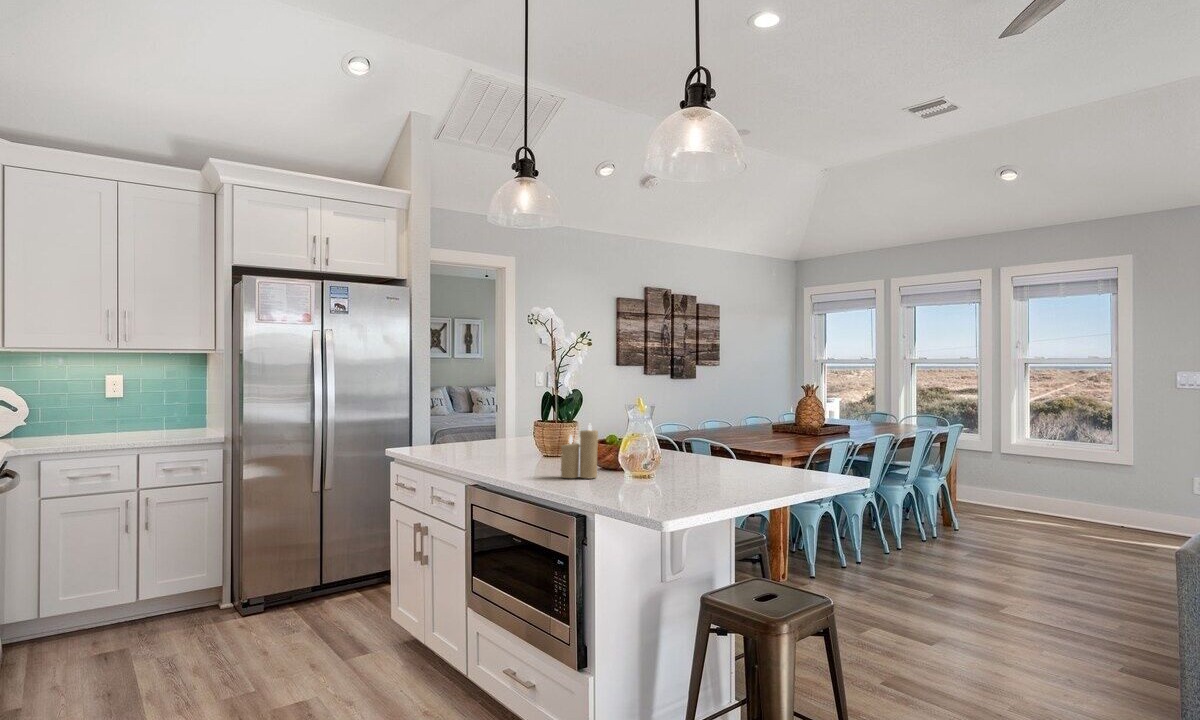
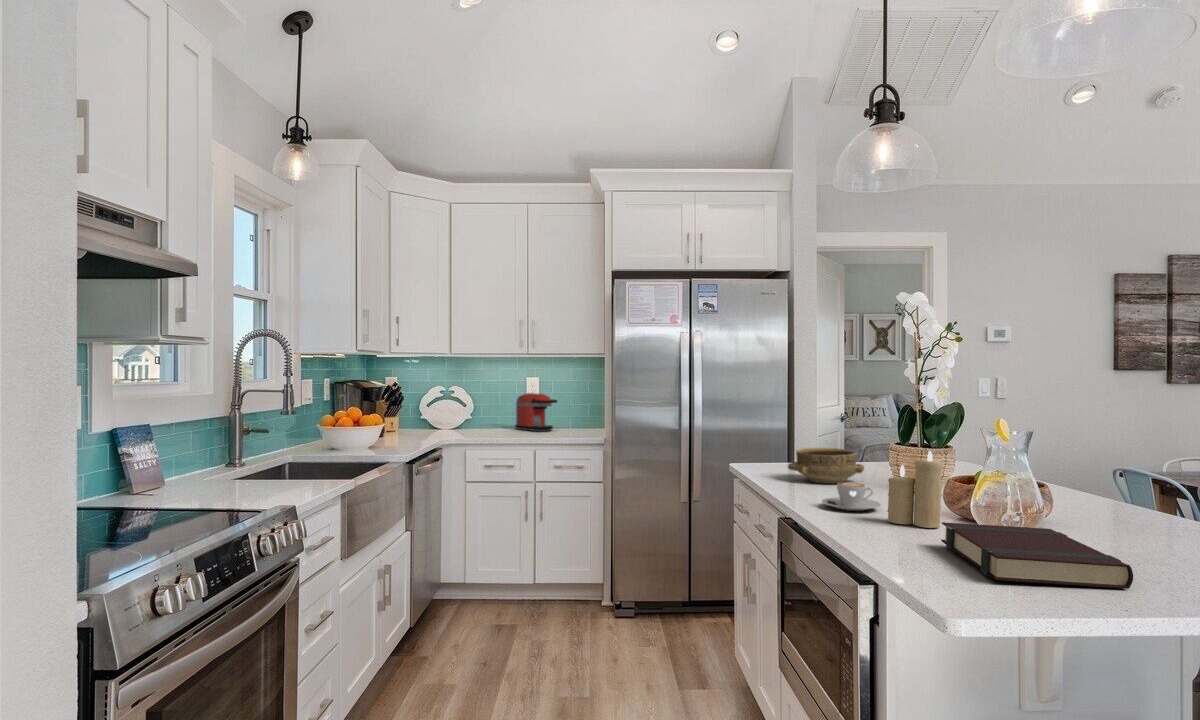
coffee maker: none [99,395,159,436] -> present [515,393,557,431]
ceramic bowl: none [452,429,510,458] -> present [788,448,864,483]
coffee cup: none [504,453,547,474] -> present [822,483,881,511]
book: none [613,468,732,502] -> present [941,522,1133,589]

